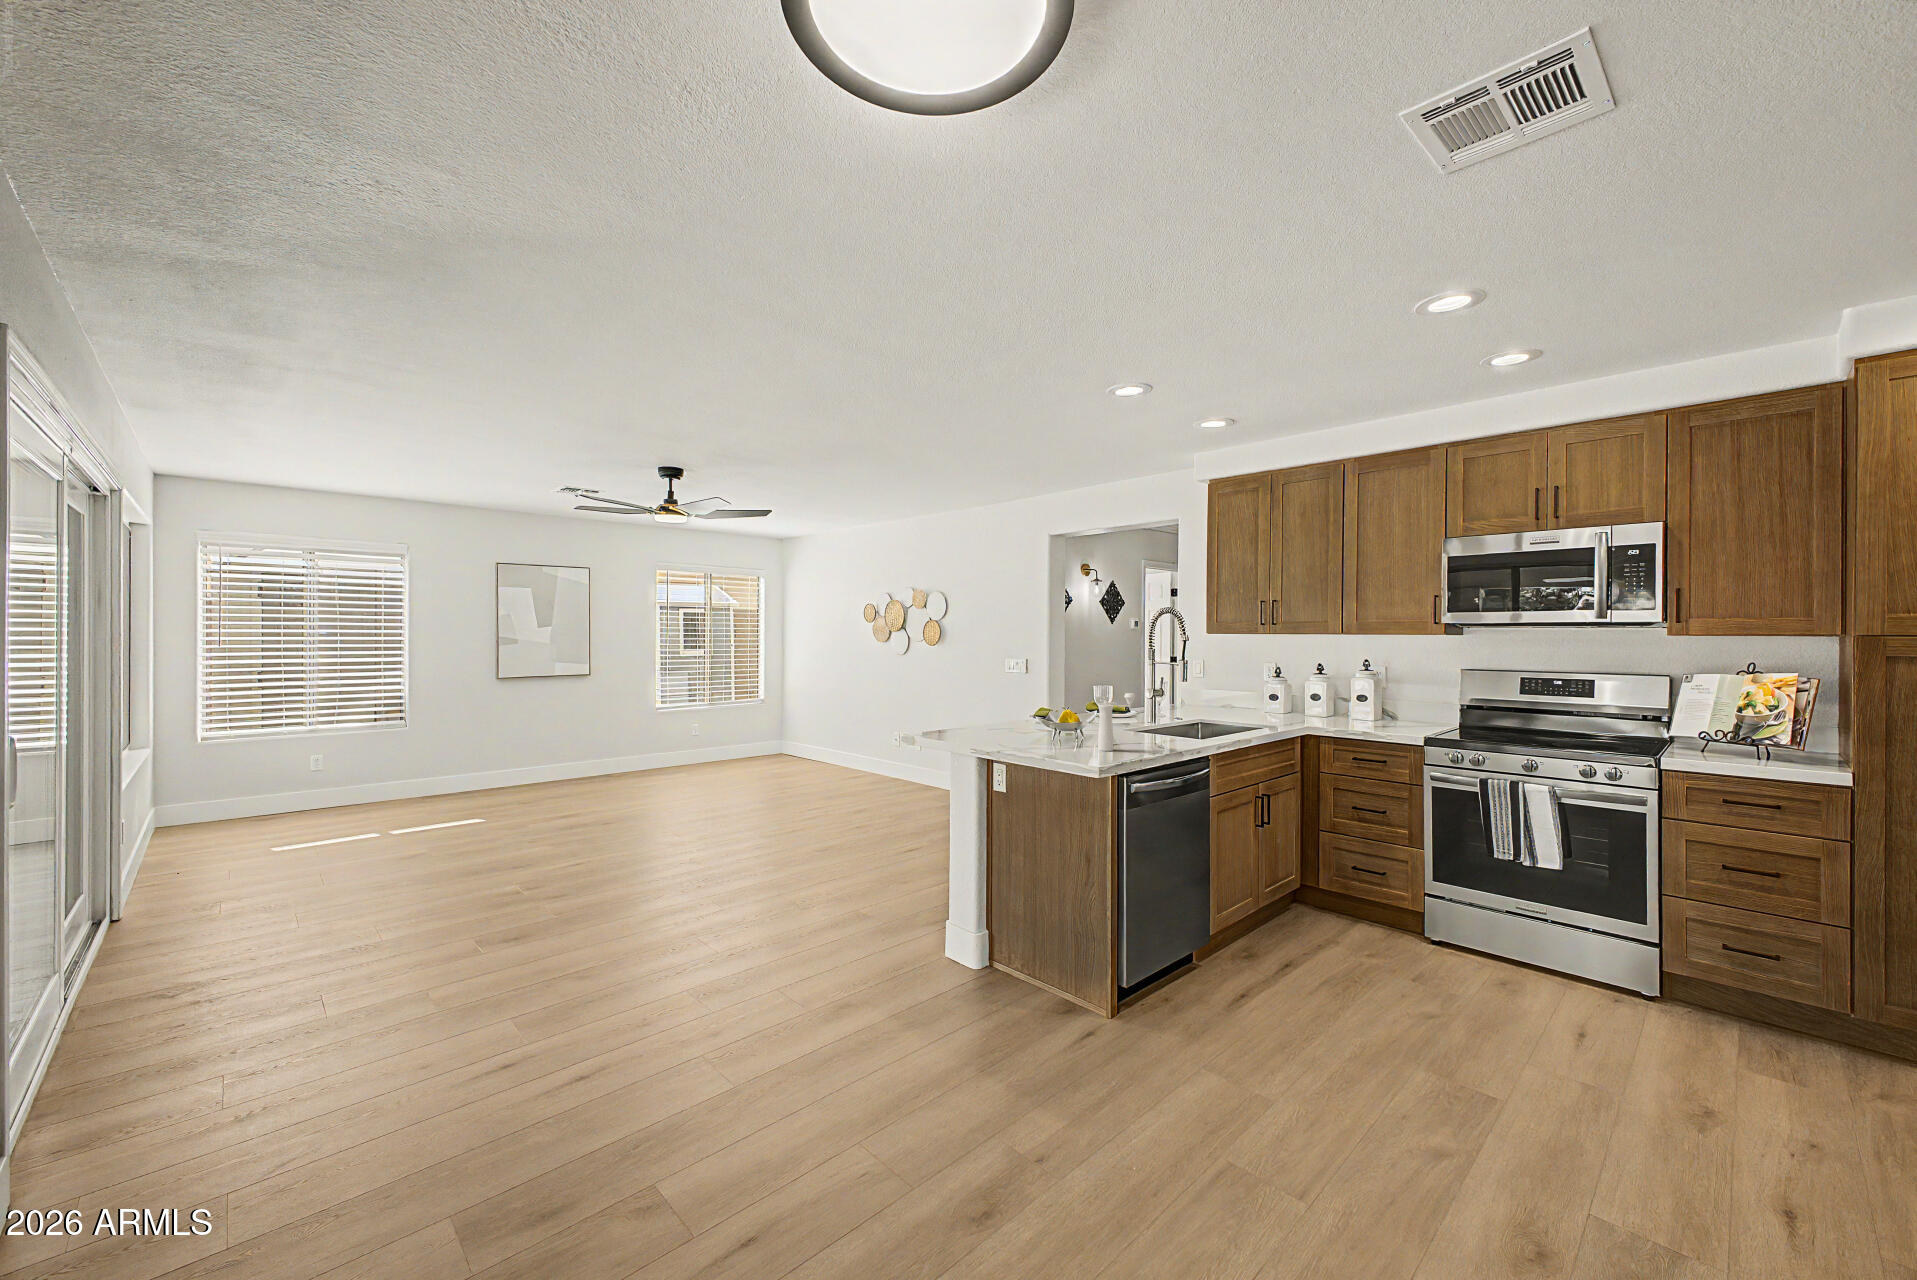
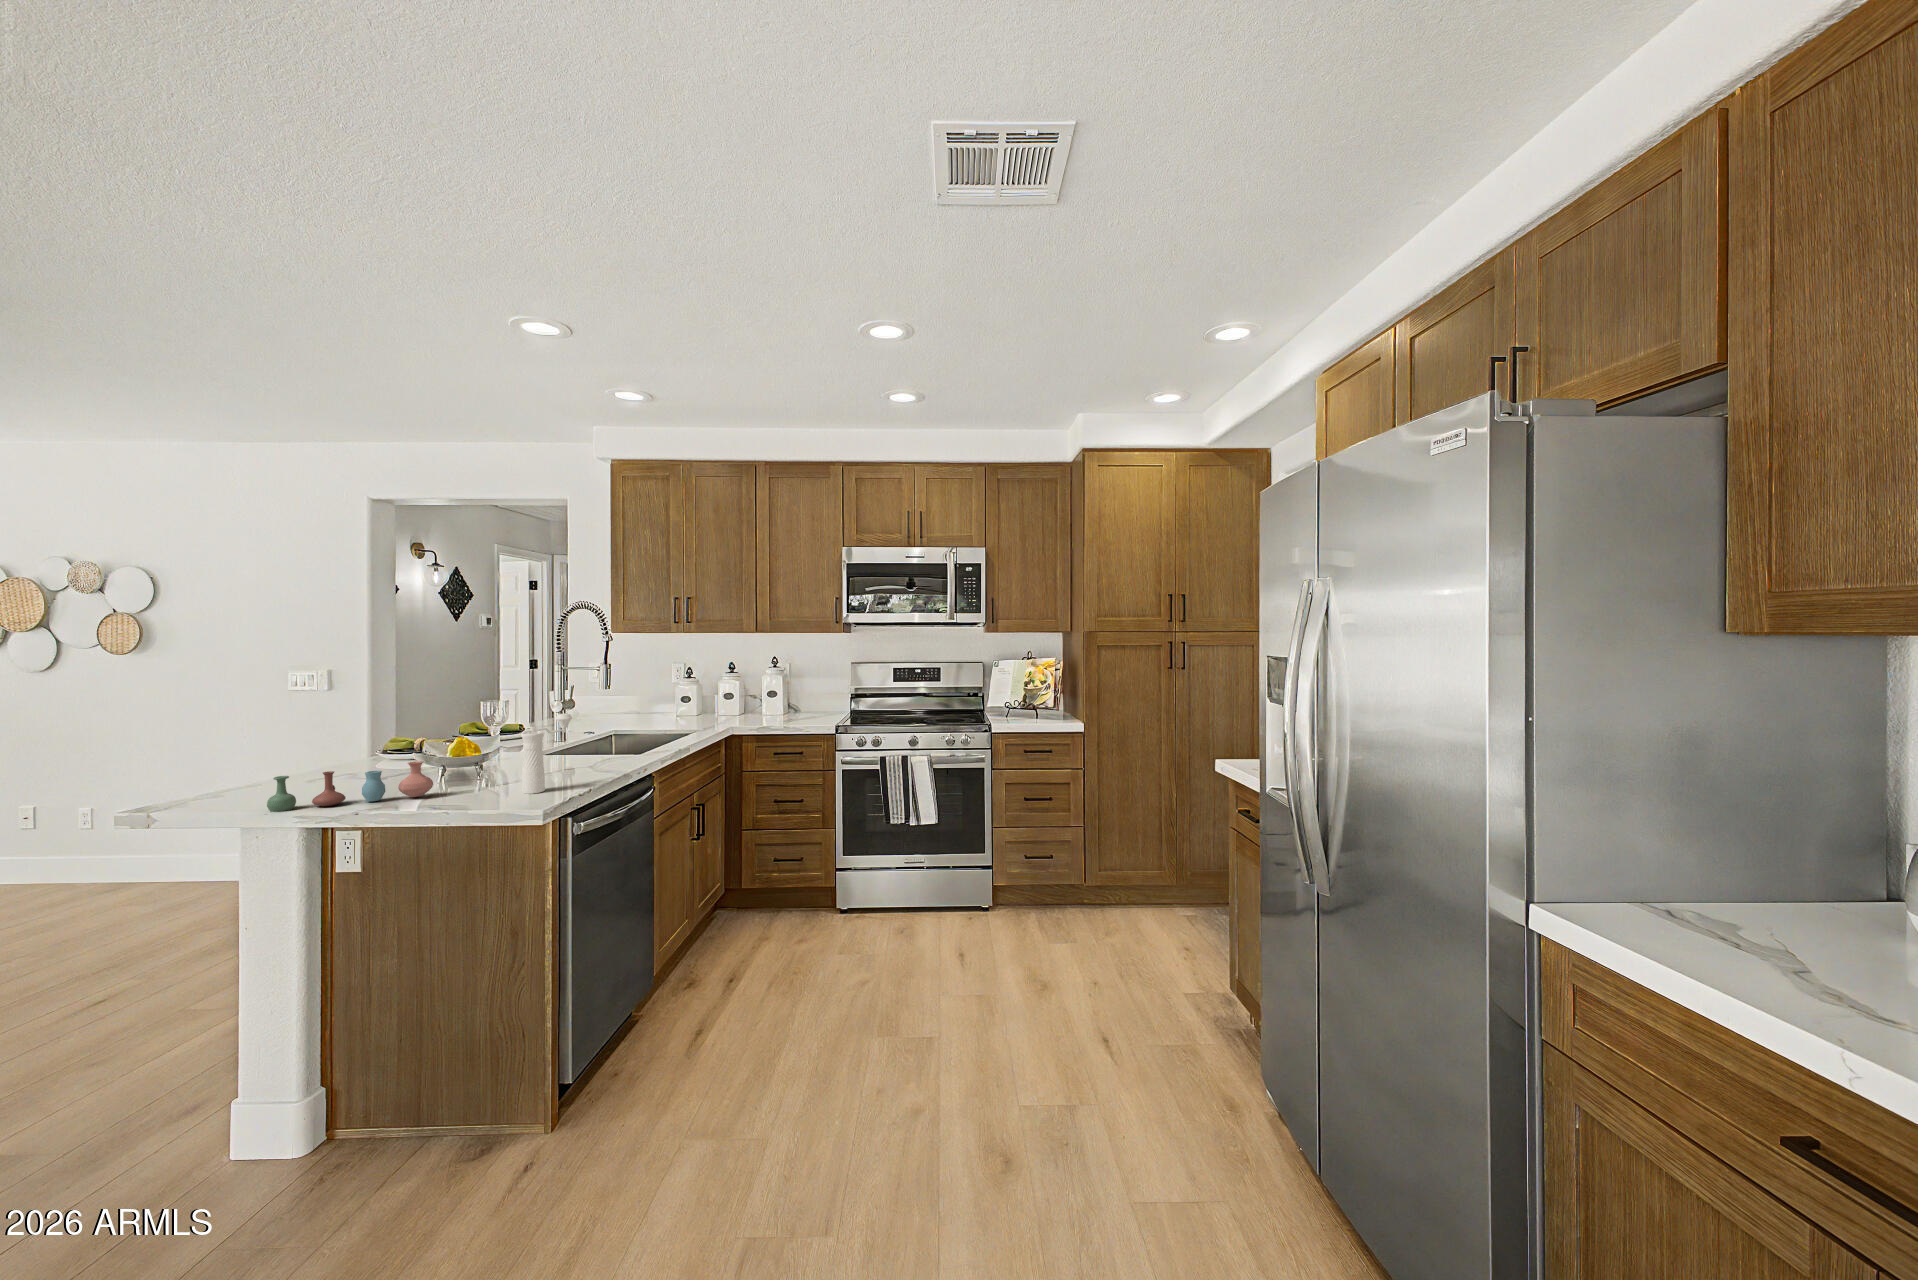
vase: none [963,718,1046,742] -> present [267,761,433,812]

